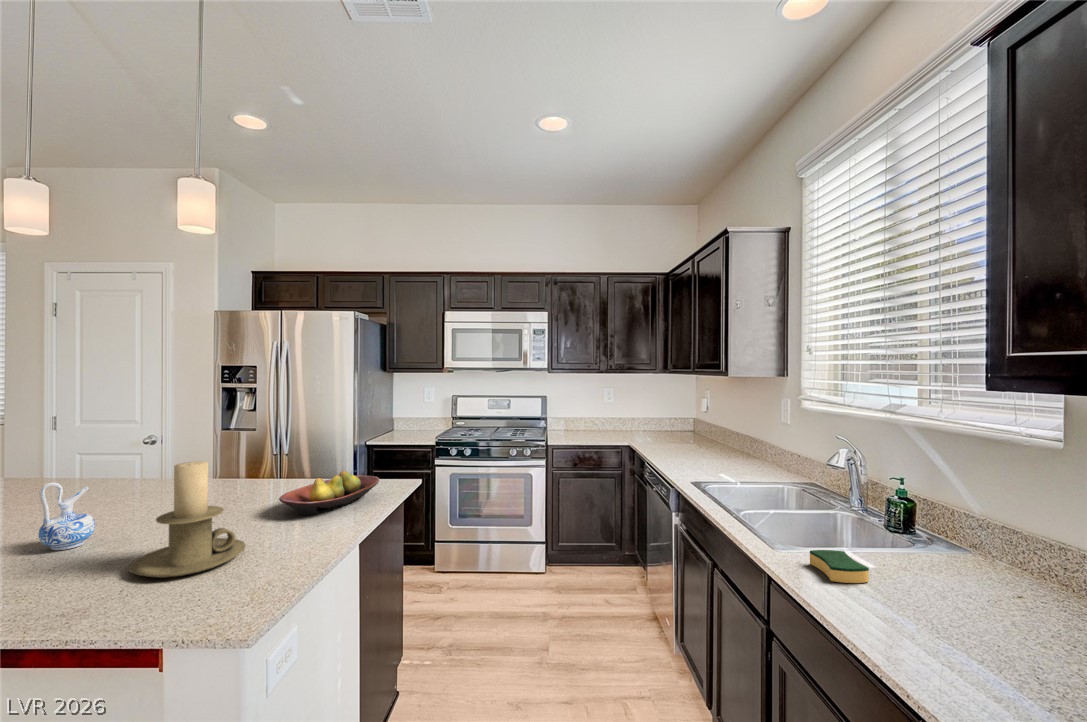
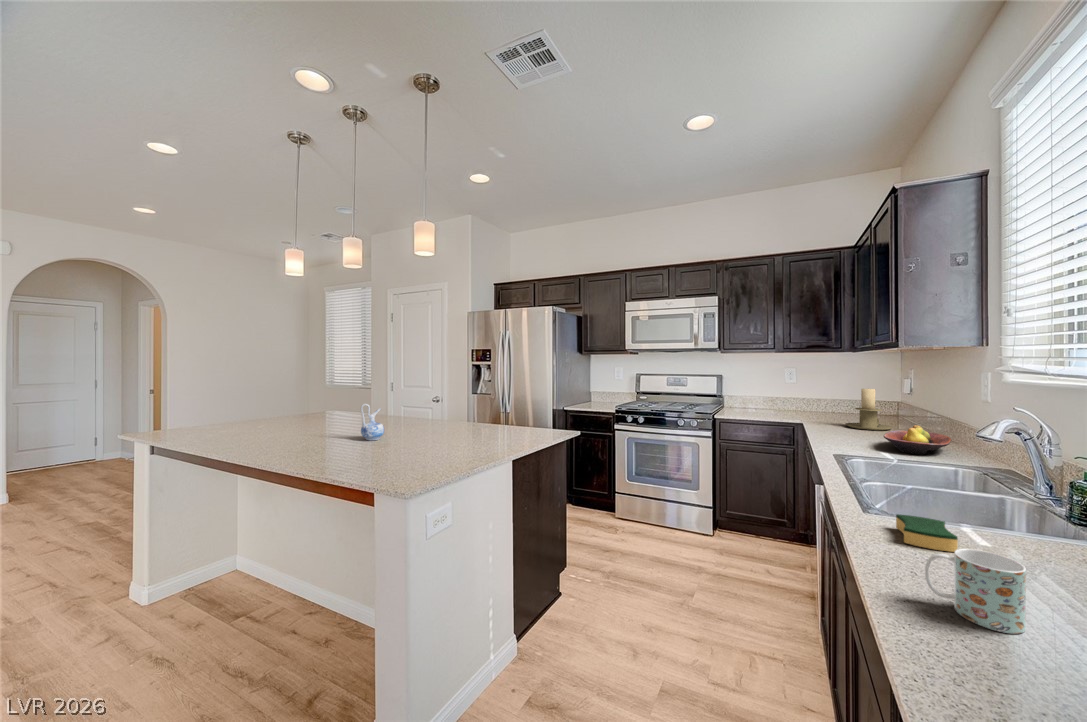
candle holder: present [129,461,246,578] -> present [846,388,892,431]
fruit bowl: present [279,471,379,516] -> present [884,425,952,455]
mug: none [910,593,991,671] -> present [925,549,1026,634]

